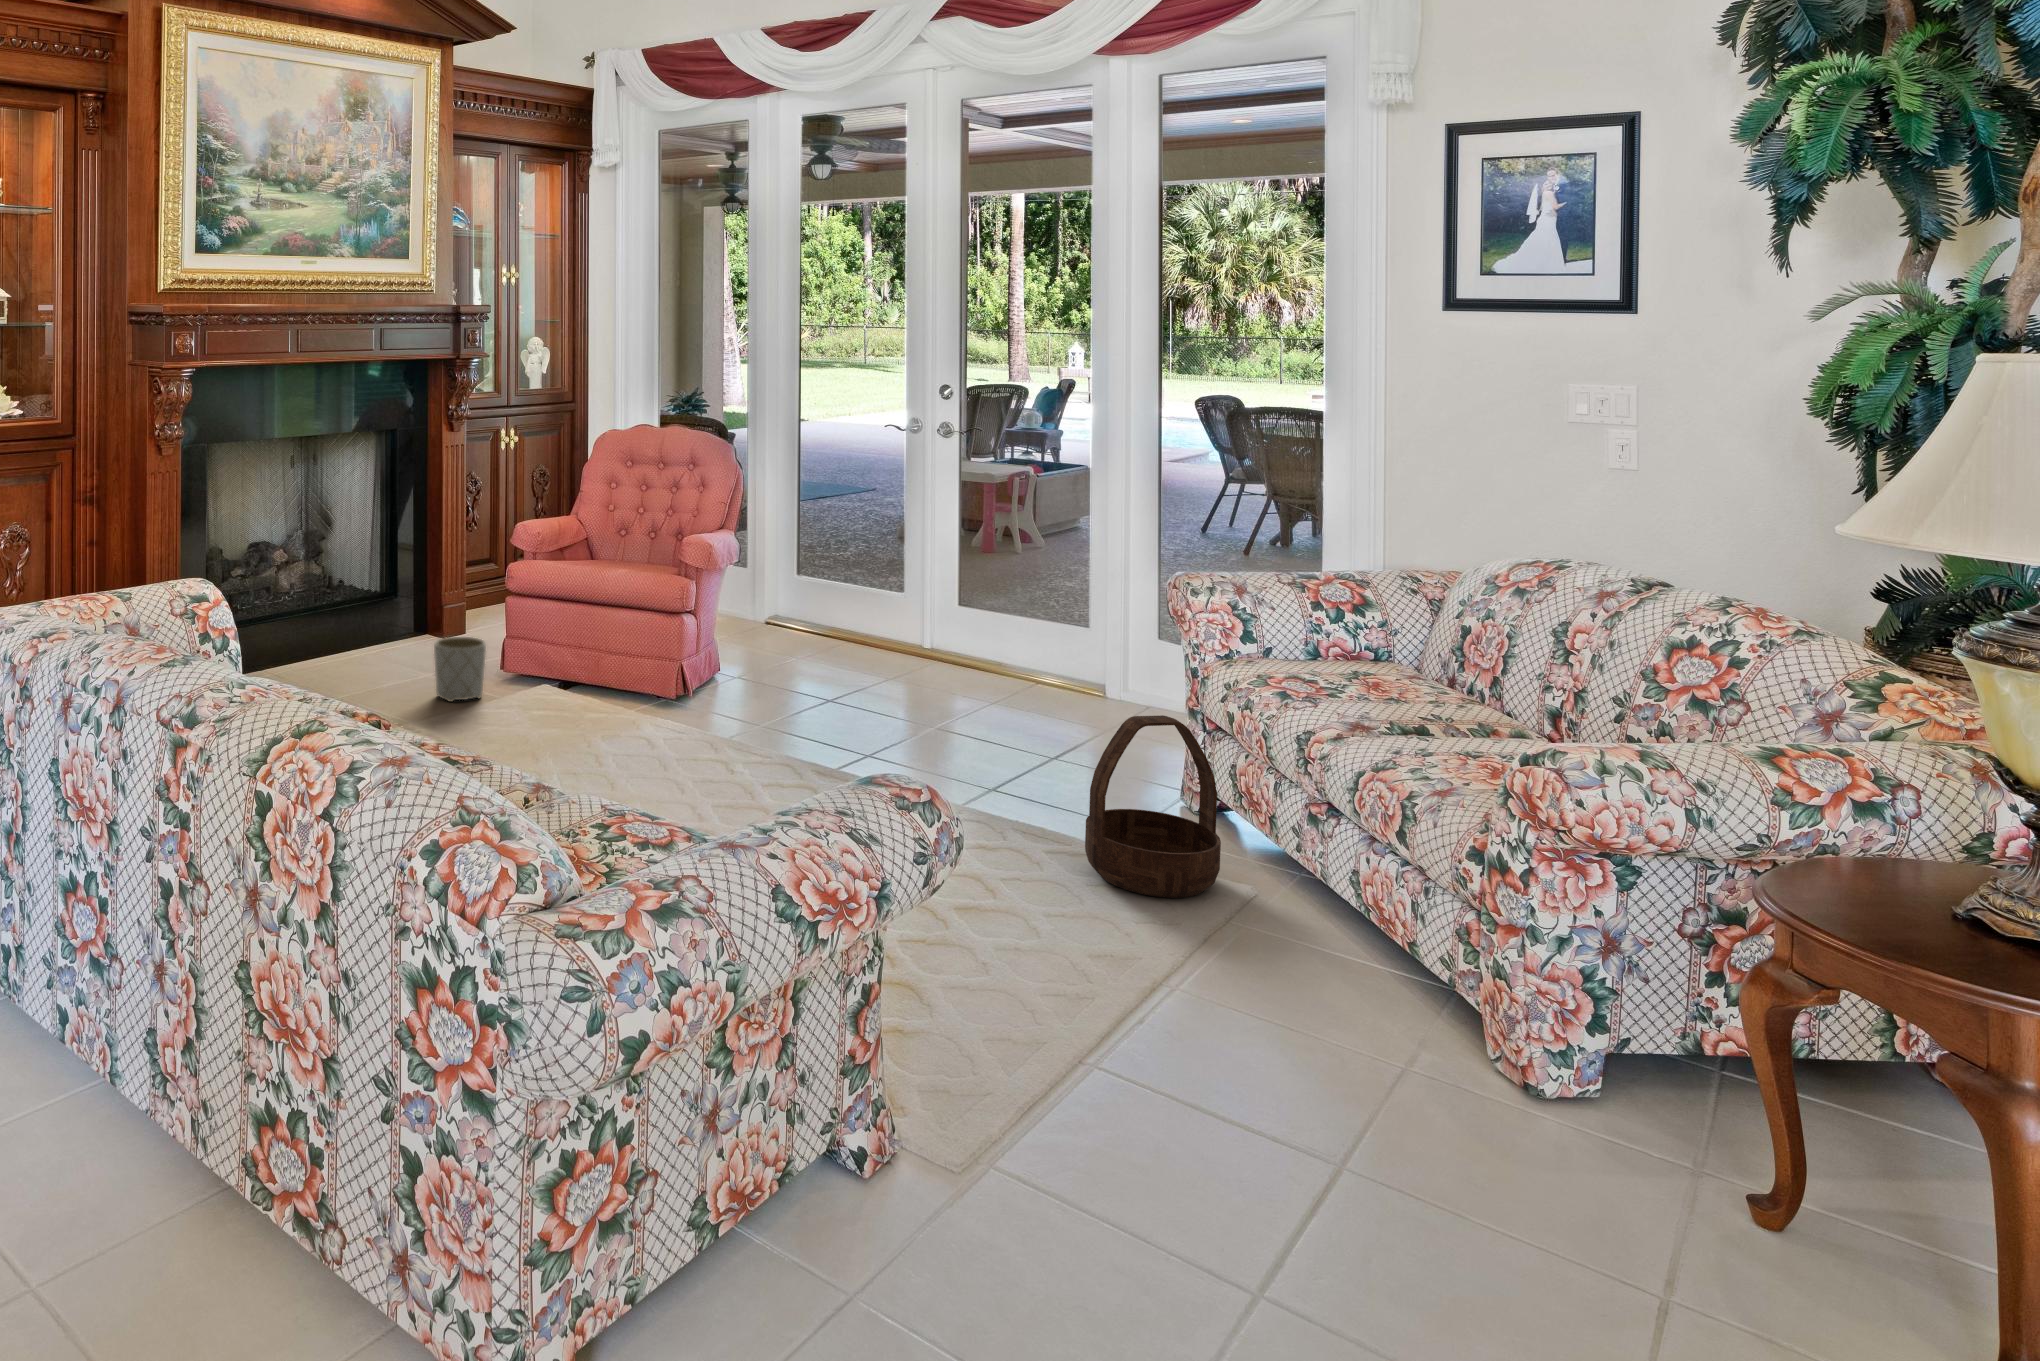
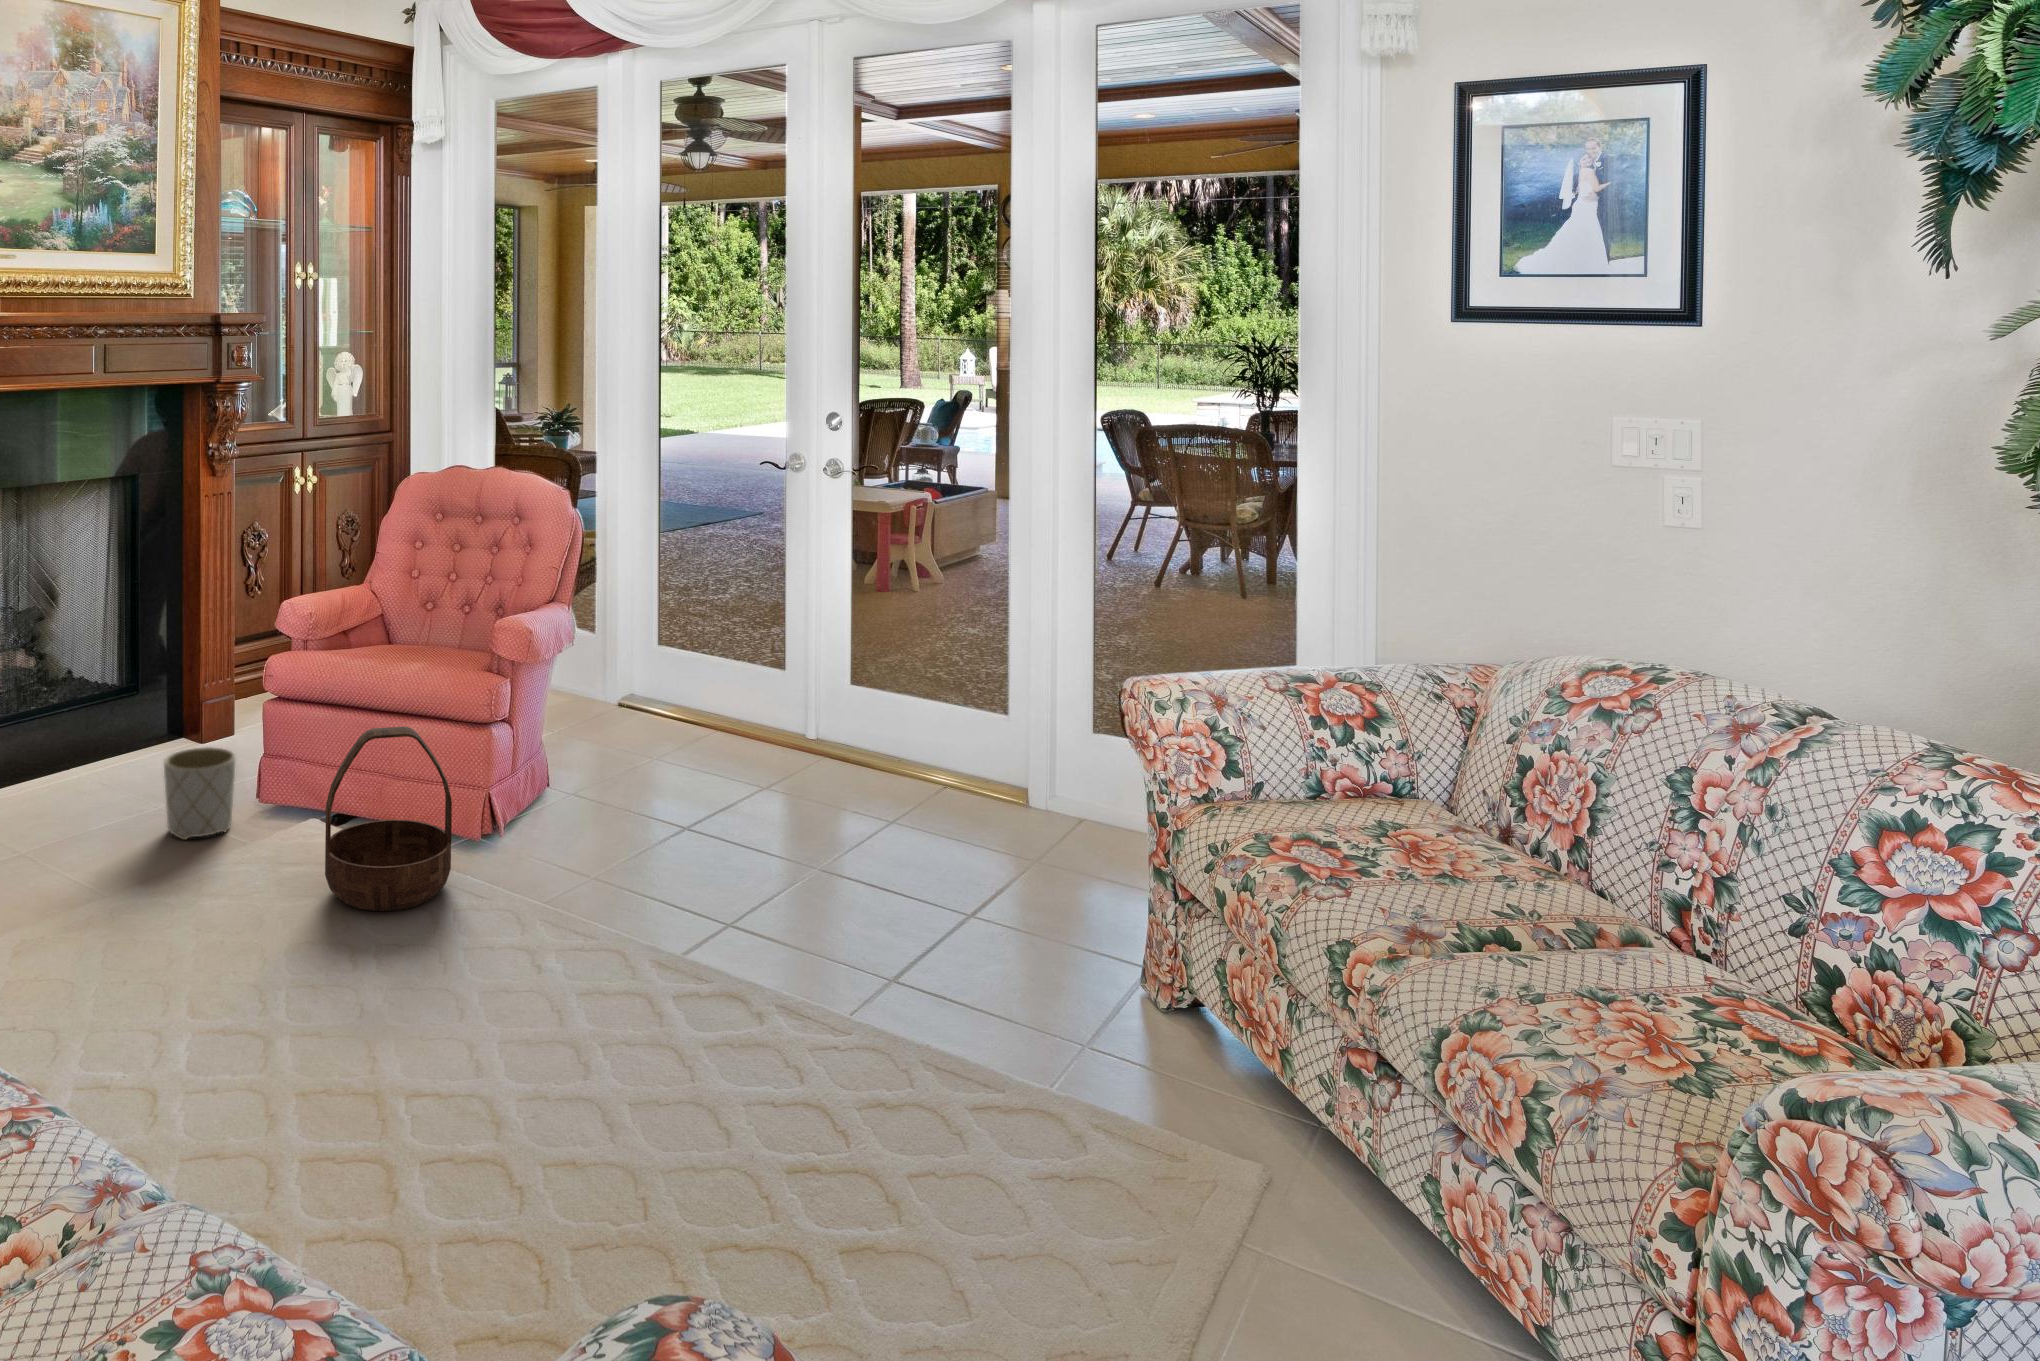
basket: present [1085,715,1221,898] -> present [325,727,452,911]

